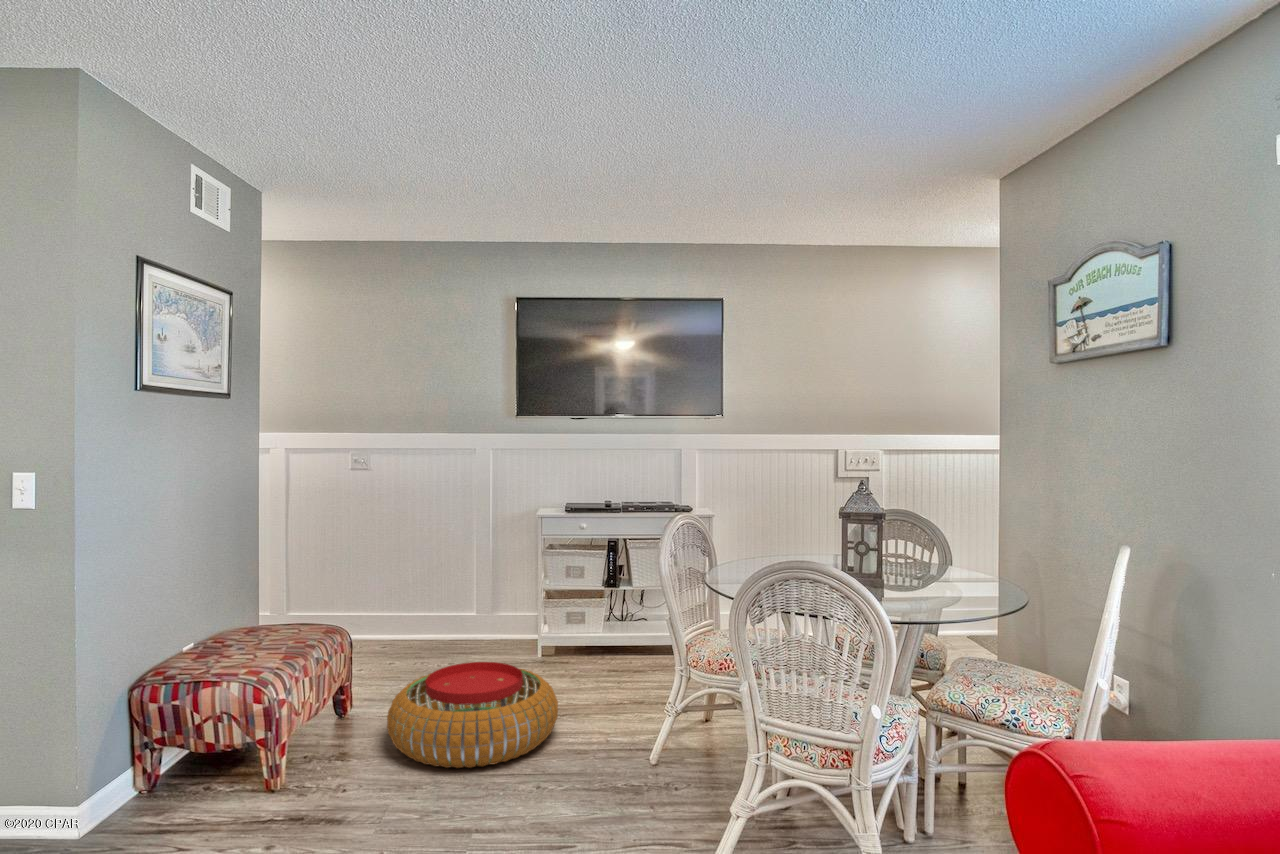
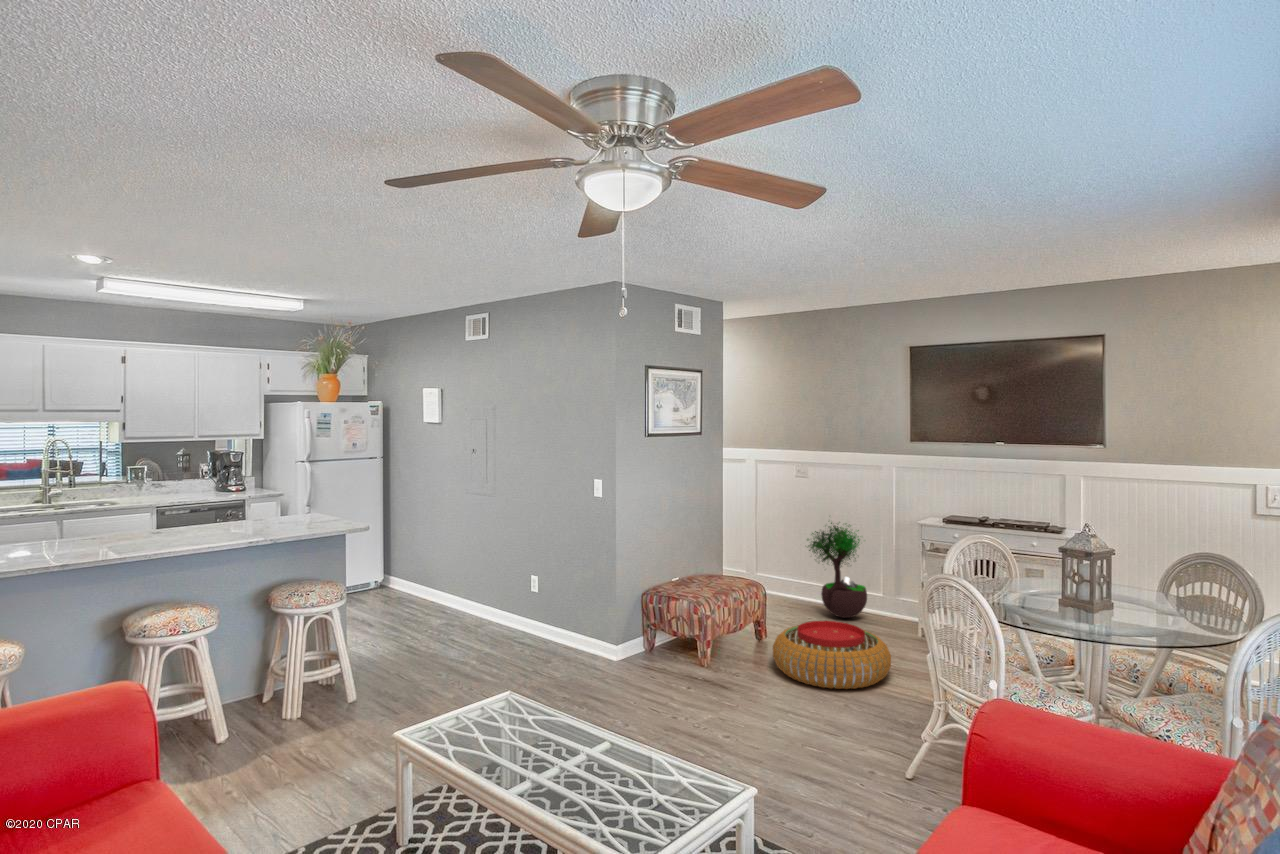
potted tree: none [384,516,468,655] -> present [808,522,867,618]

